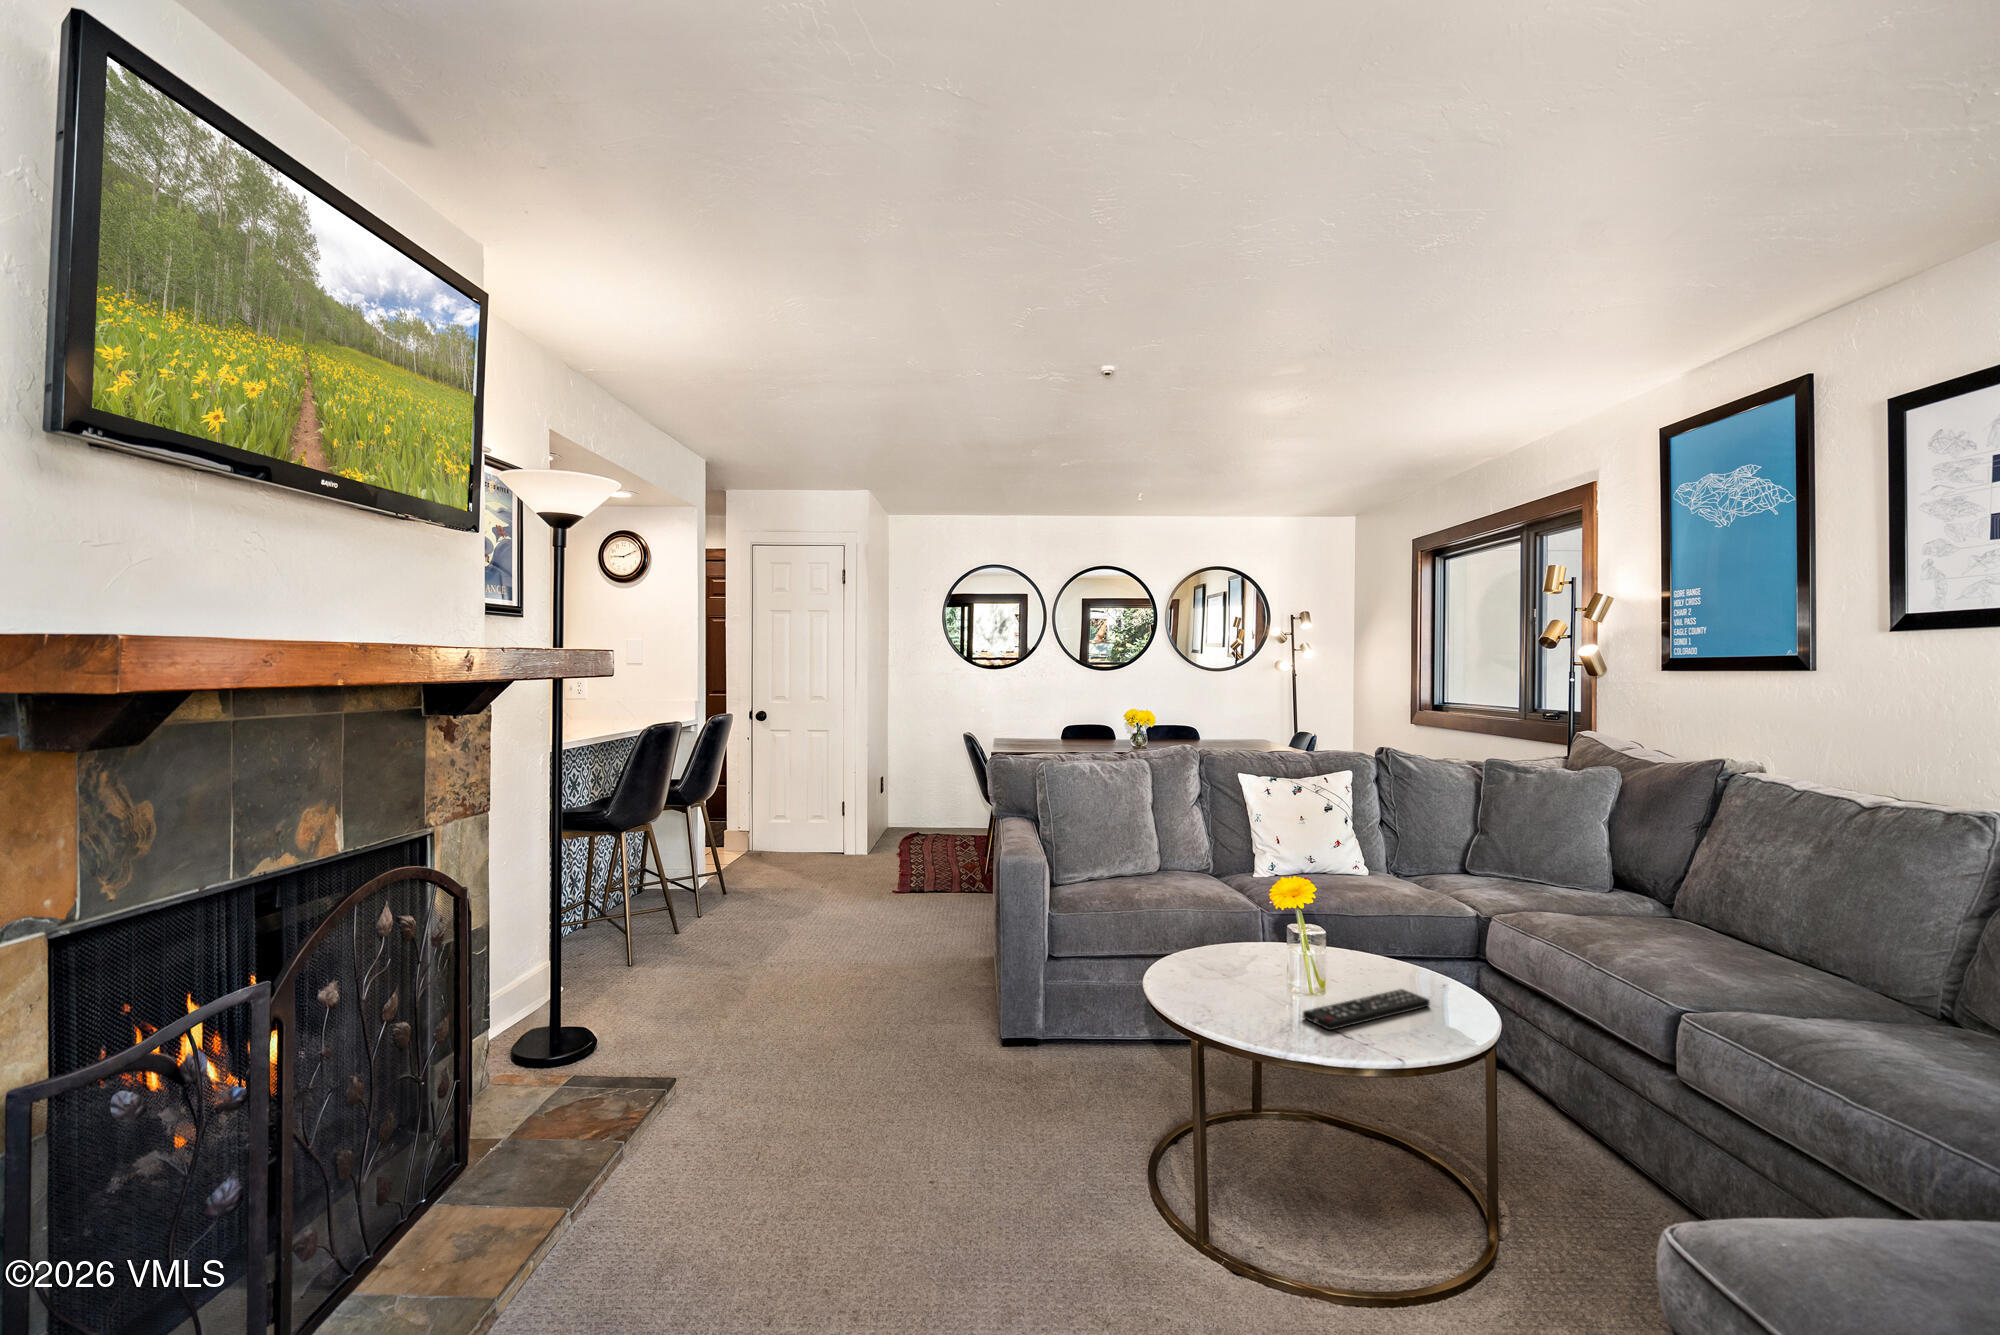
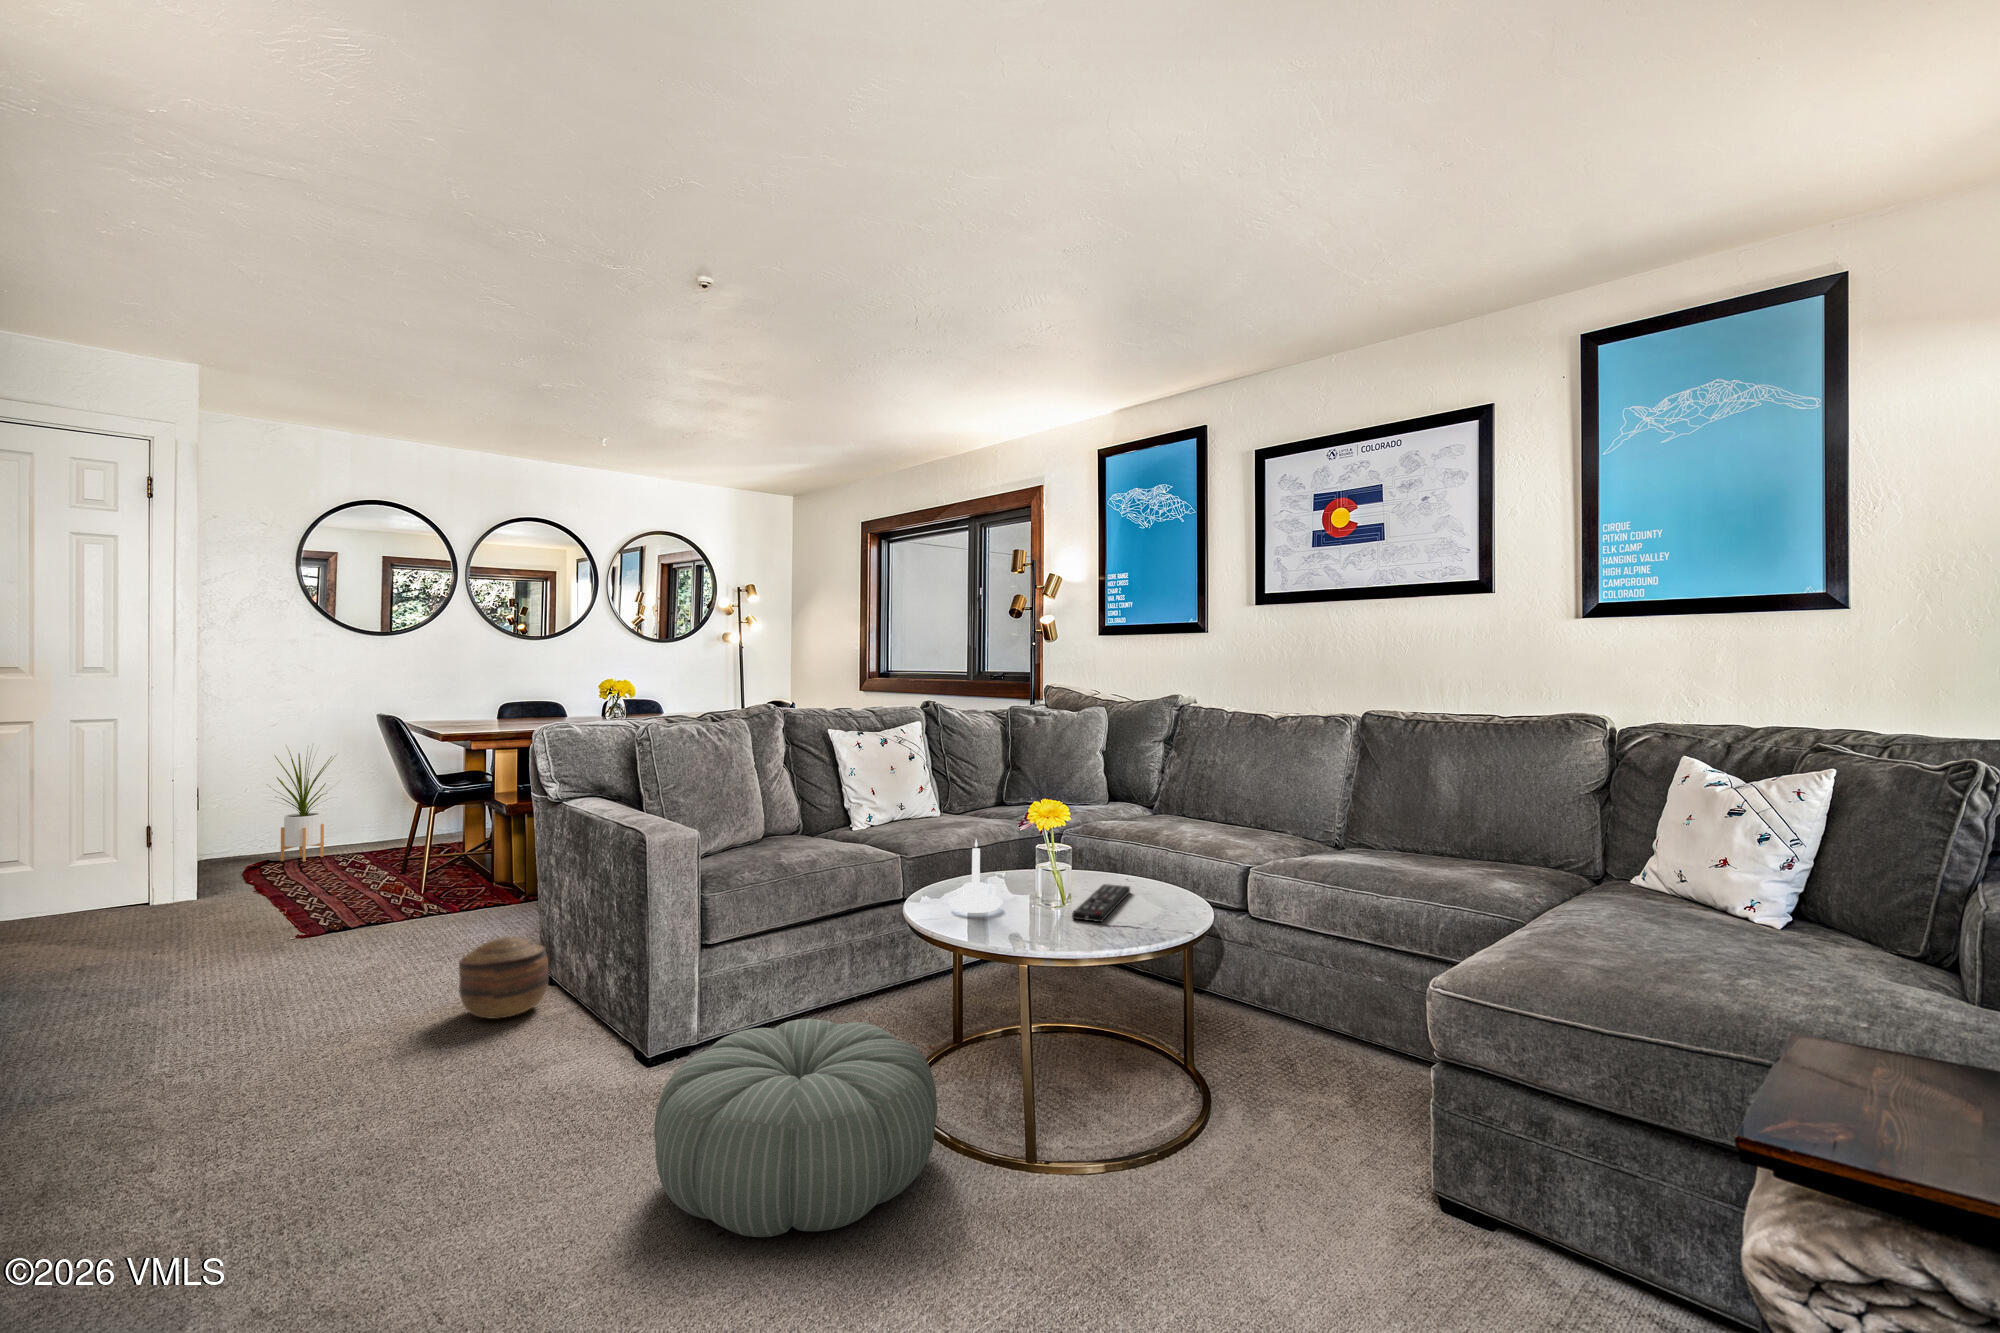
house plant: none [925,748,970,835] -> present [269,751,333,862]
candle holder: none [1195,908,1253,988] -> present [949,839,1003,913]
basket: none [922,919,983,982] -> present [459,937,549,1019]
pouf: none [886,1039,1136,1236] -> present [654,1019,937,1237]

